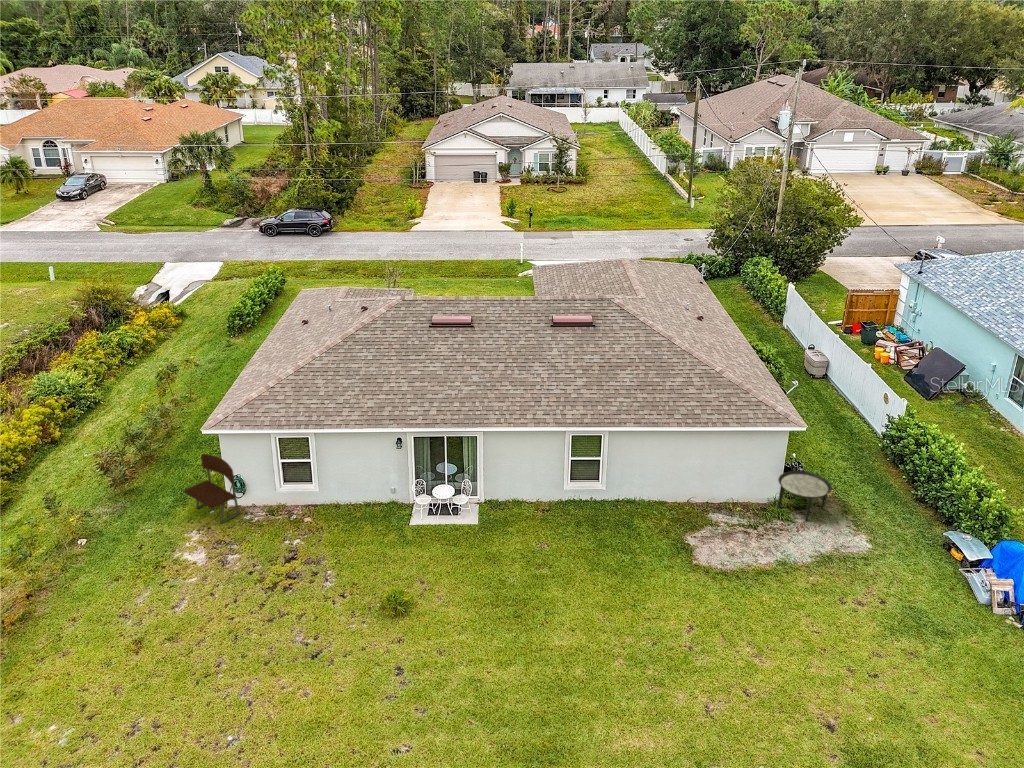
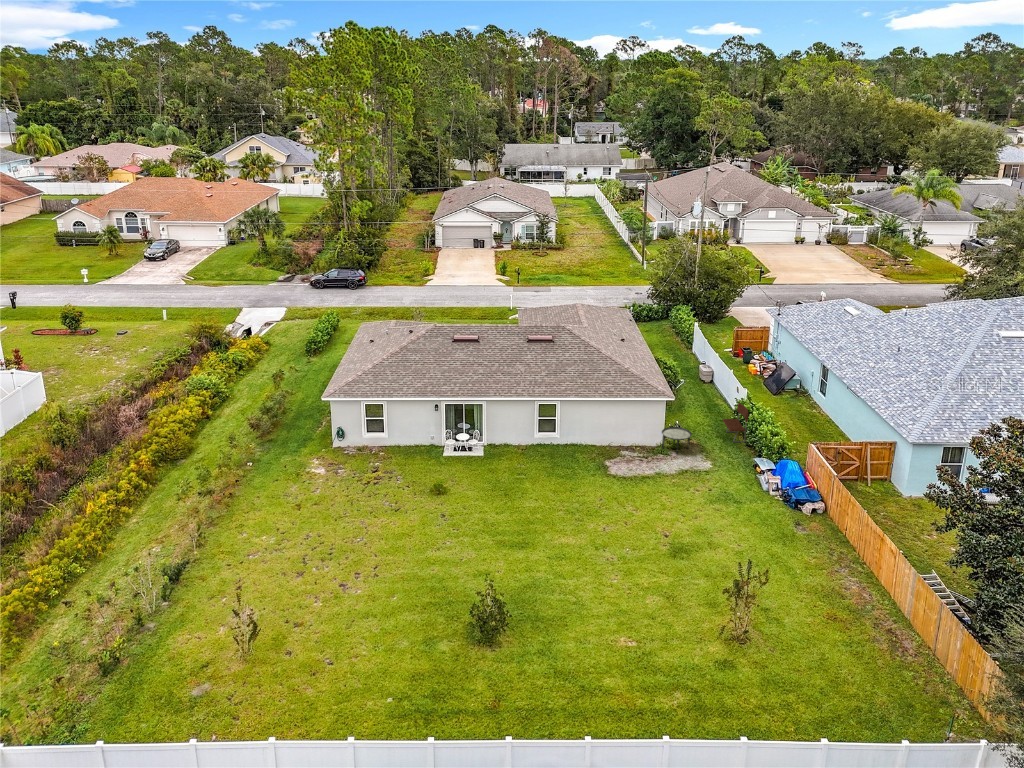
bench: present [184,454,240,523] -> present [723,403,748,443]

